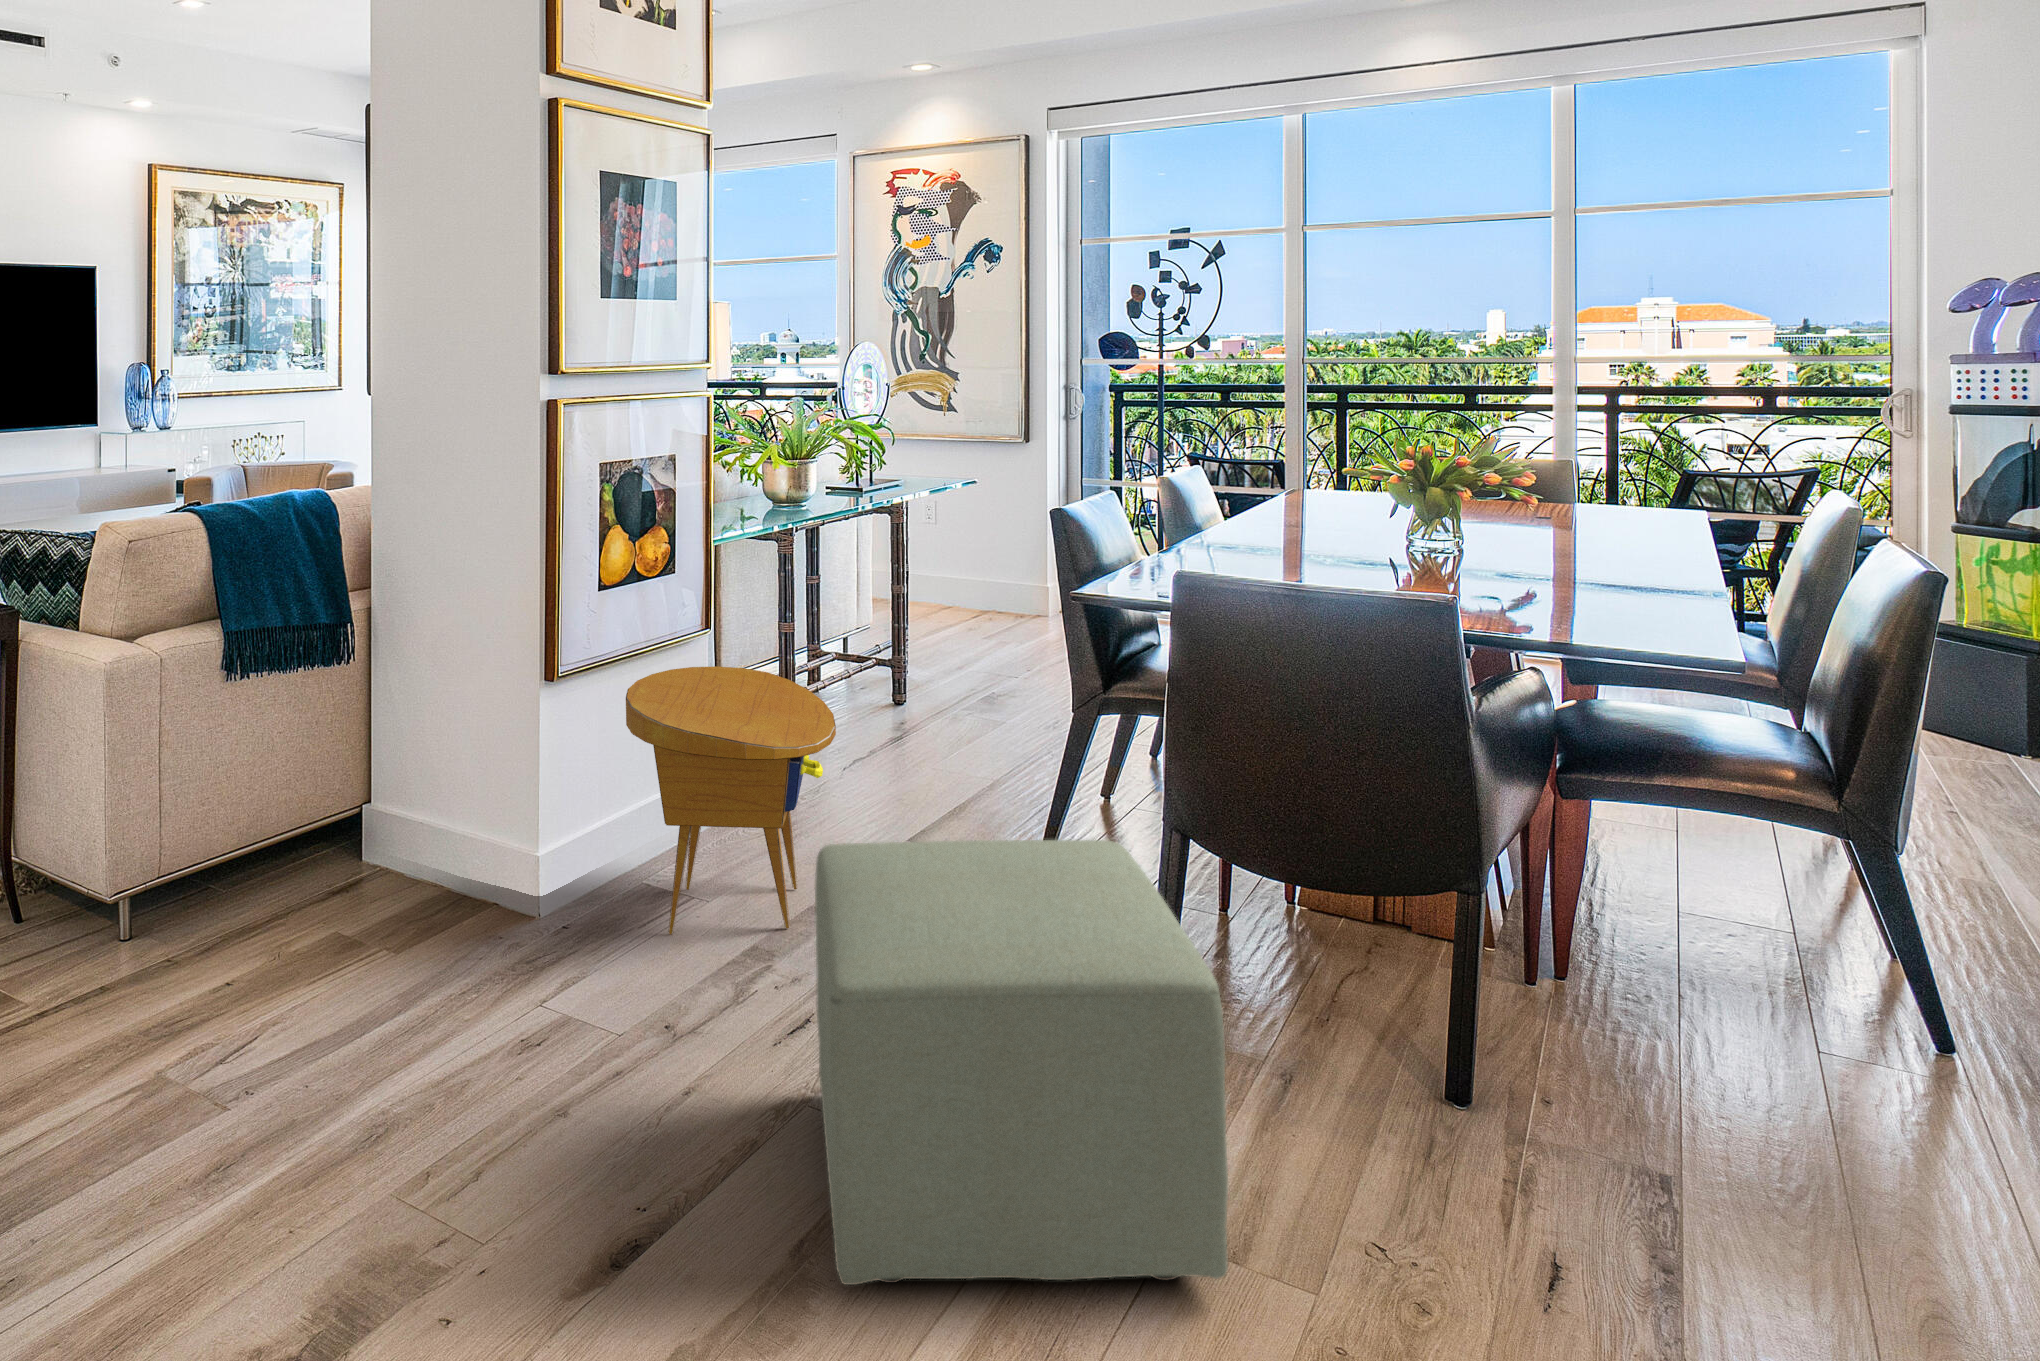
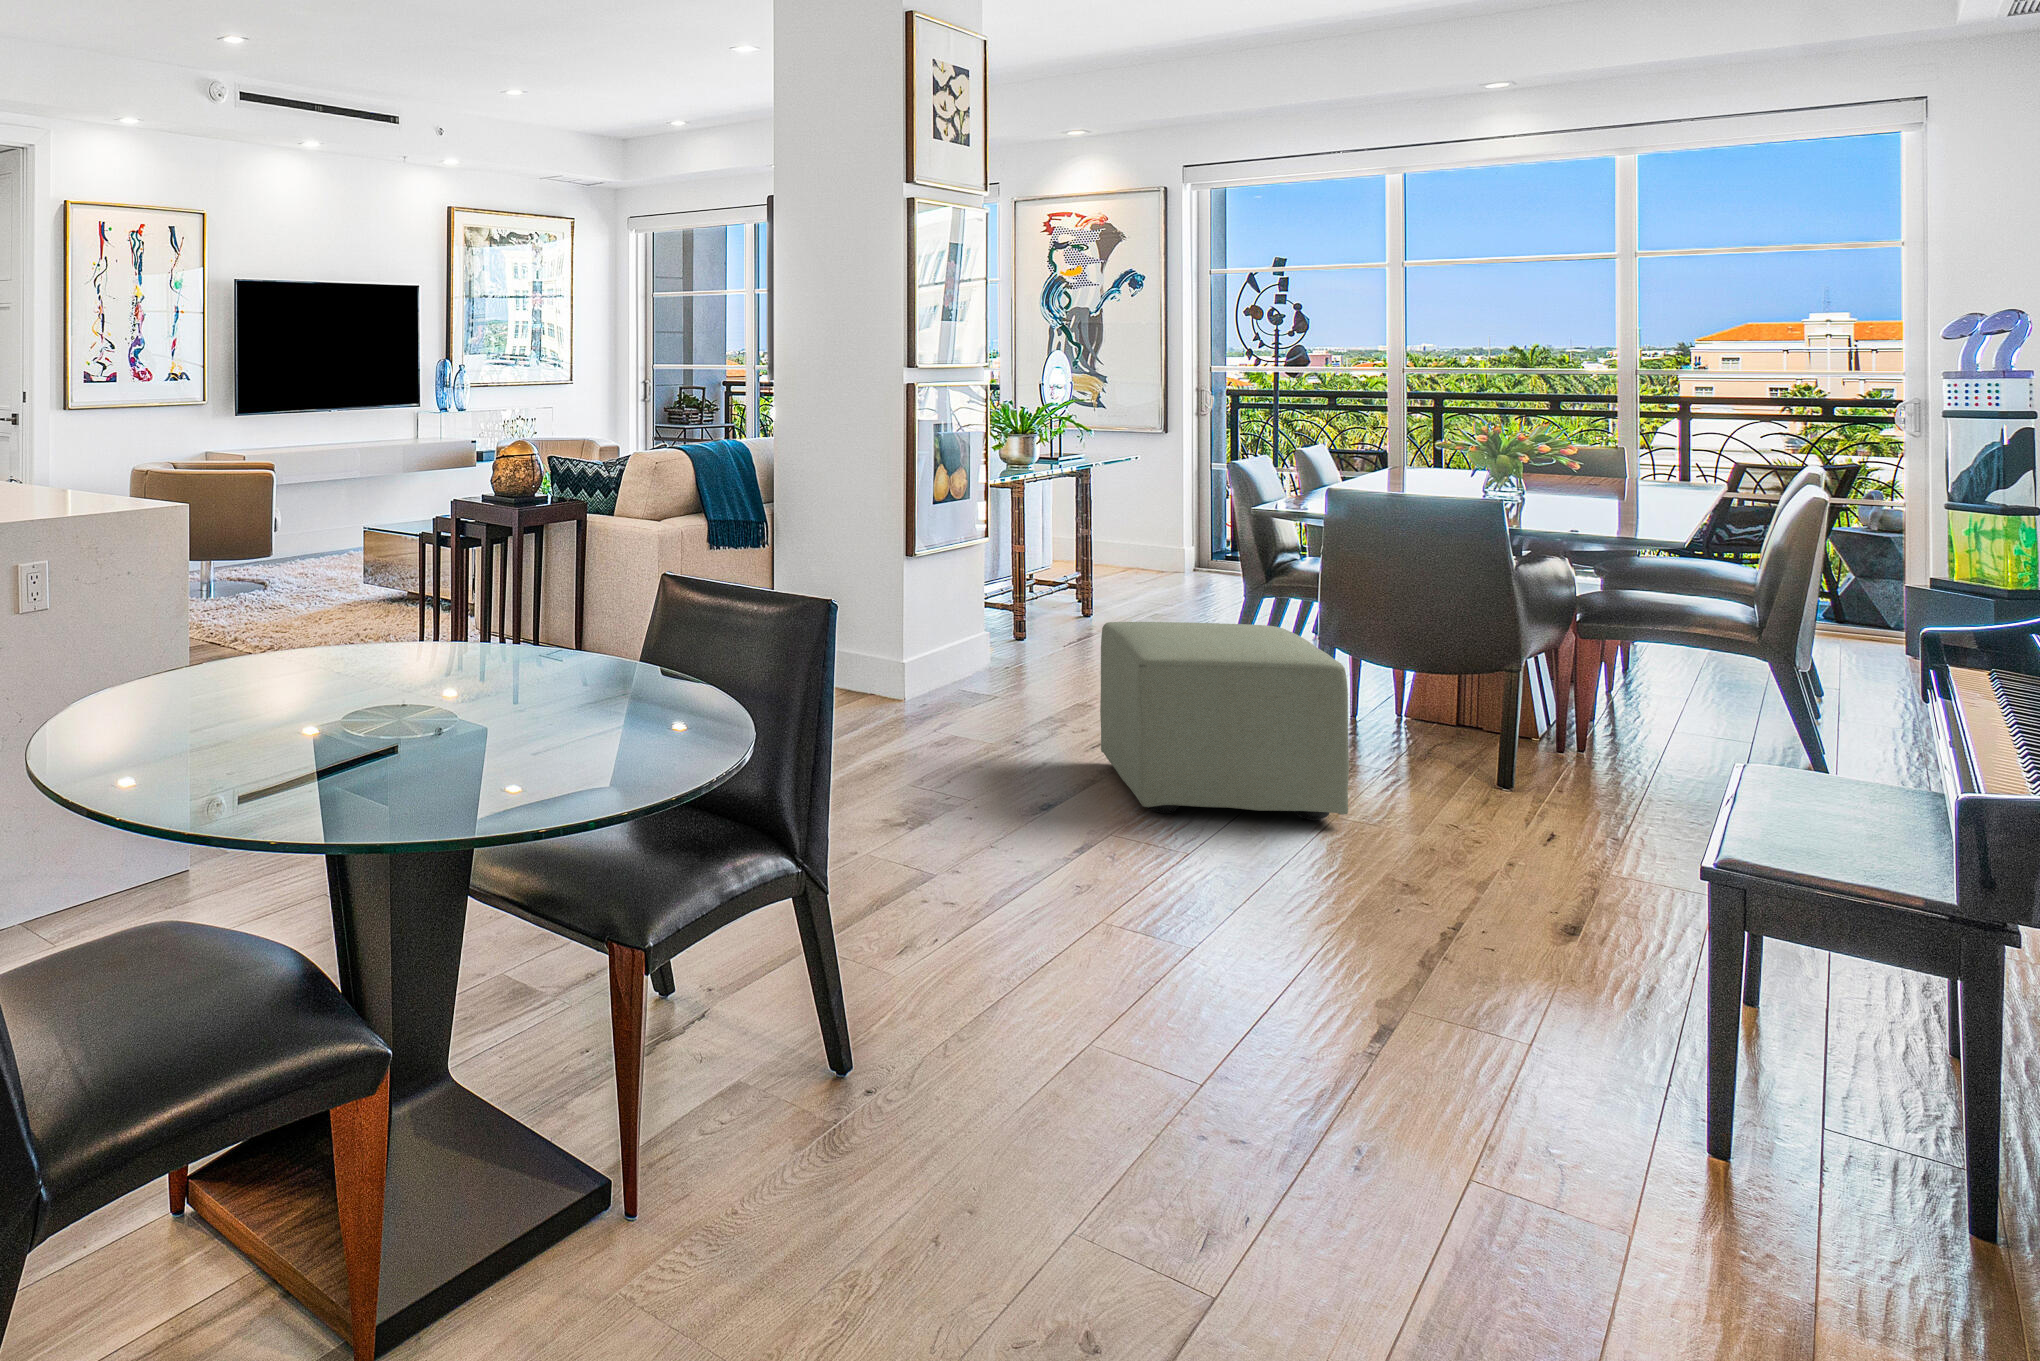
side table: present [626,666,836,935] -> none [944,552,1081,708]

